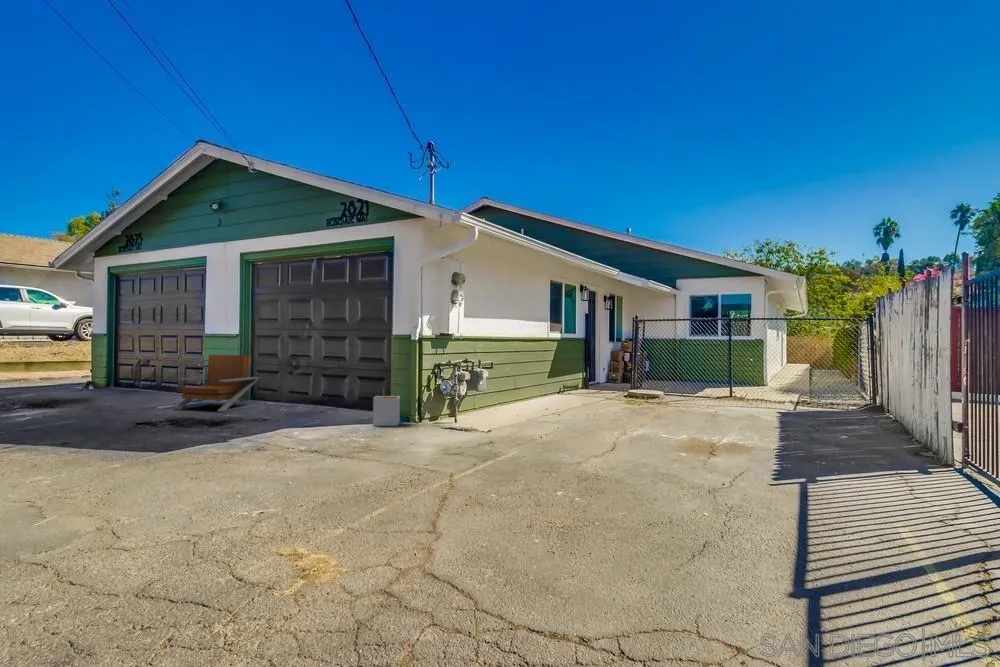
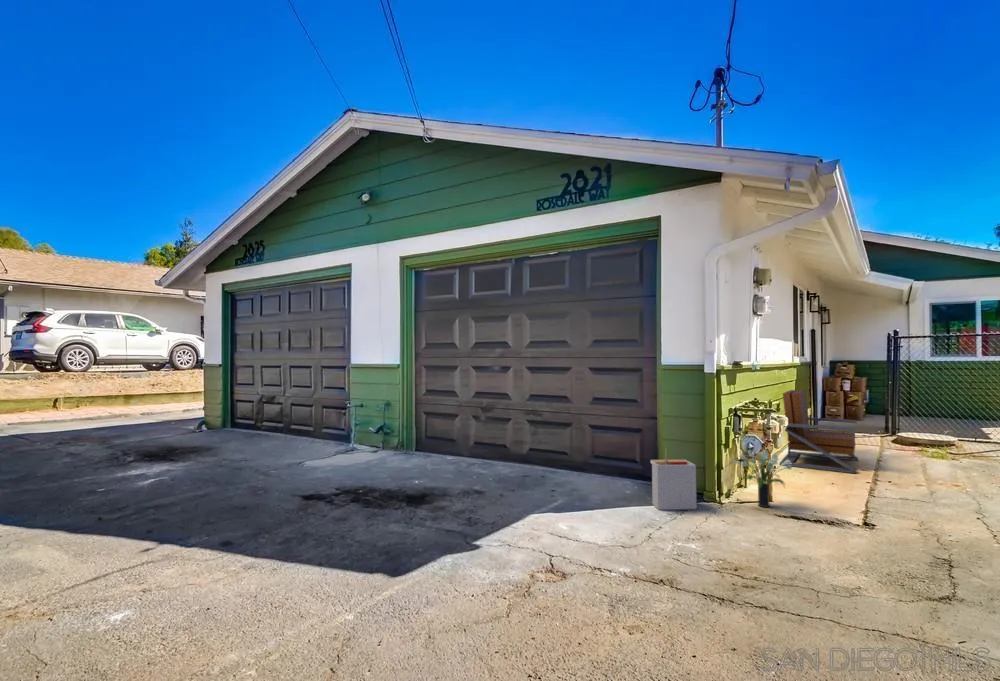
lounge chair: present [174,355,259,412] -> present [780,390,858,473]
potted plant: none [429,389,462,425] -> present [734,450,792,507]

